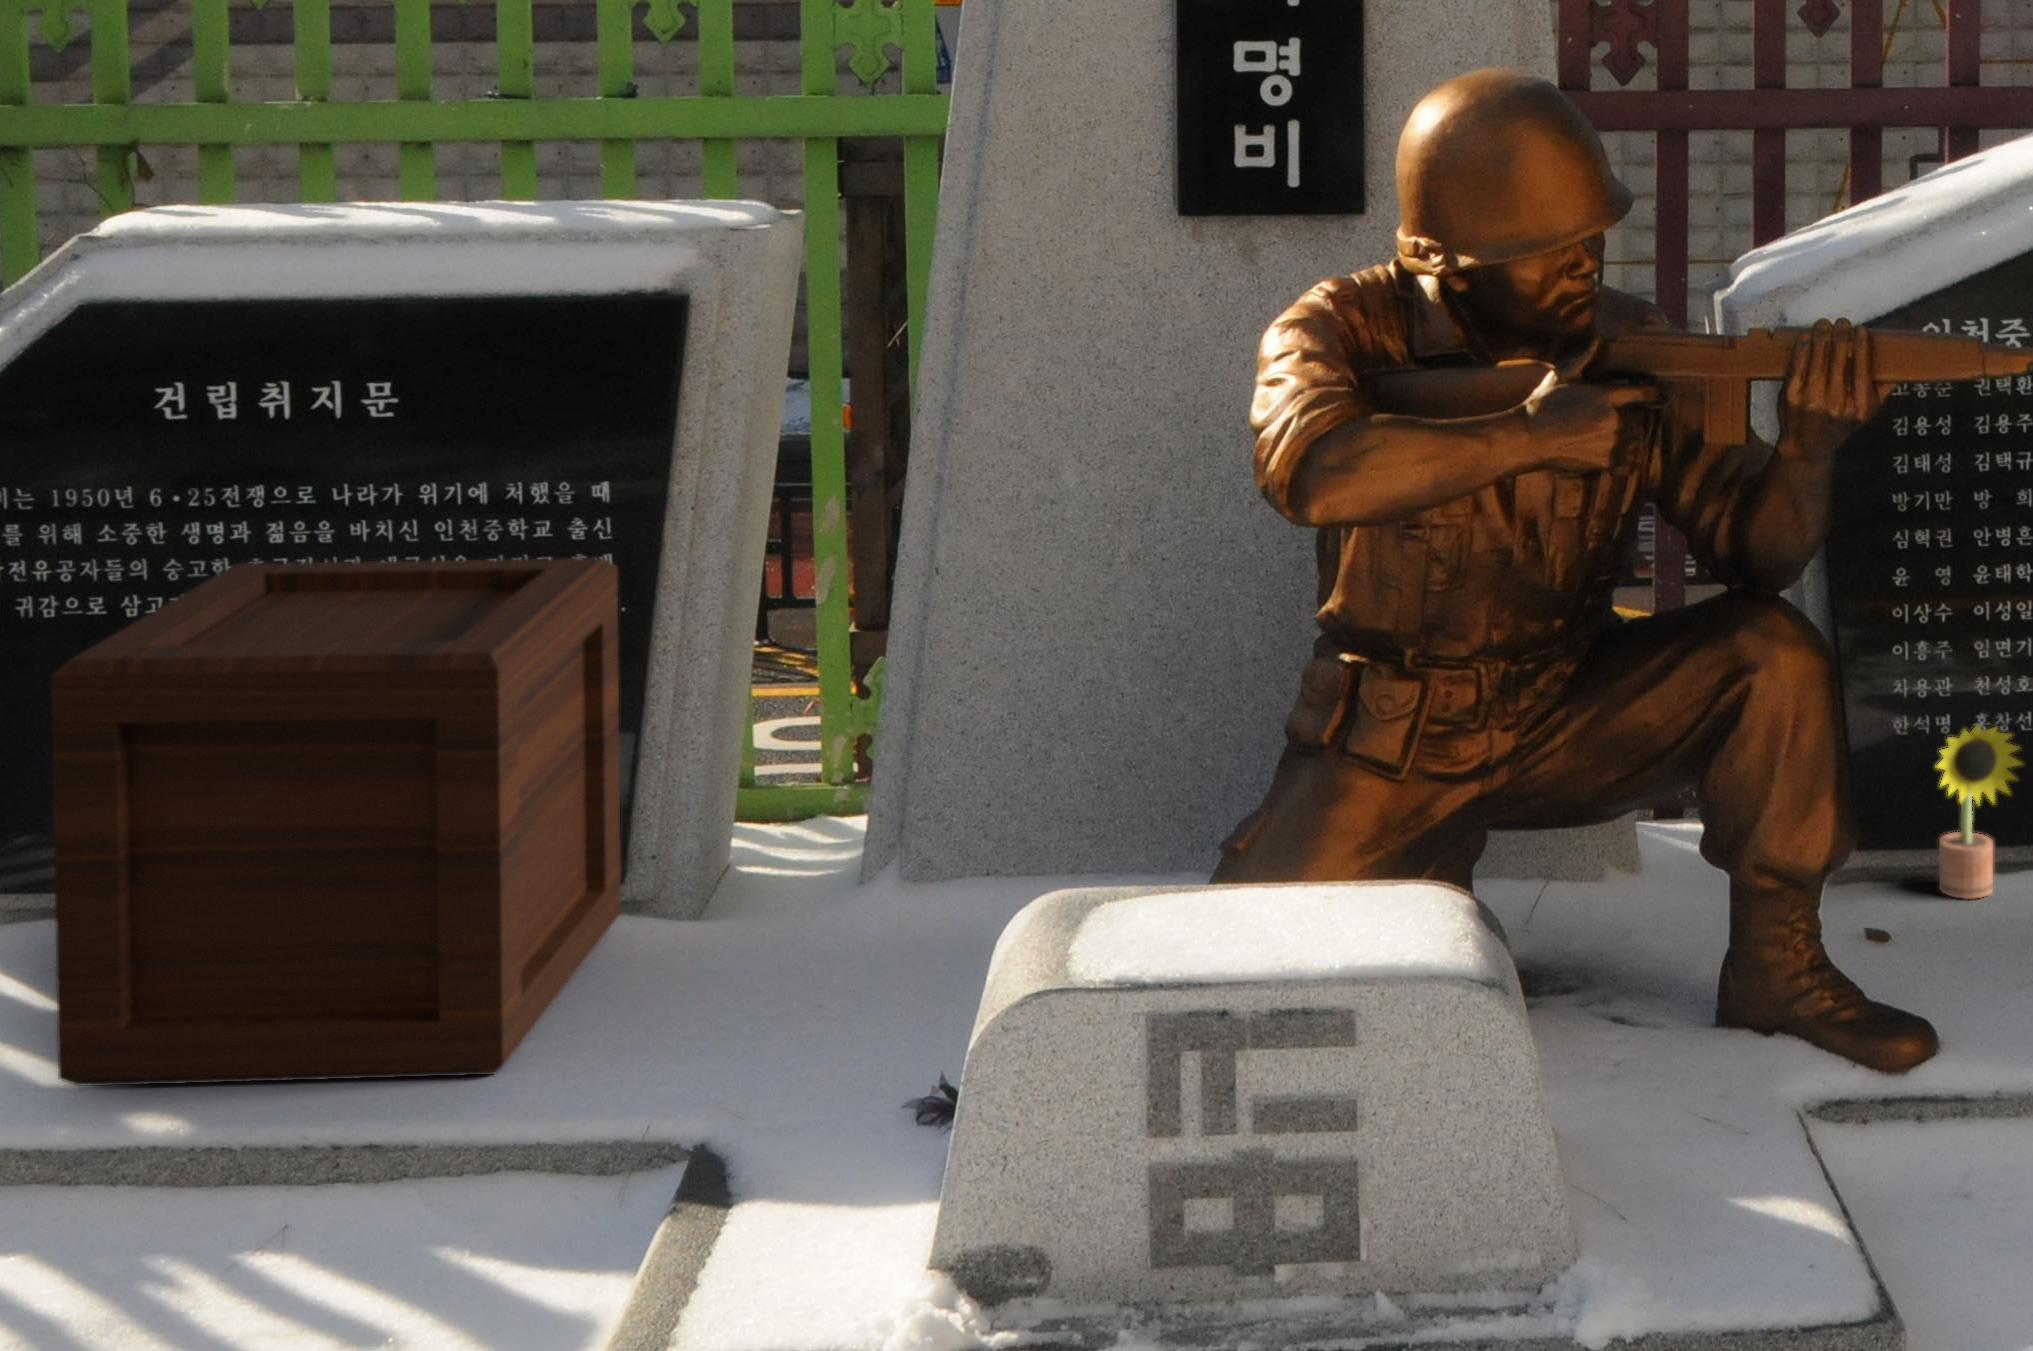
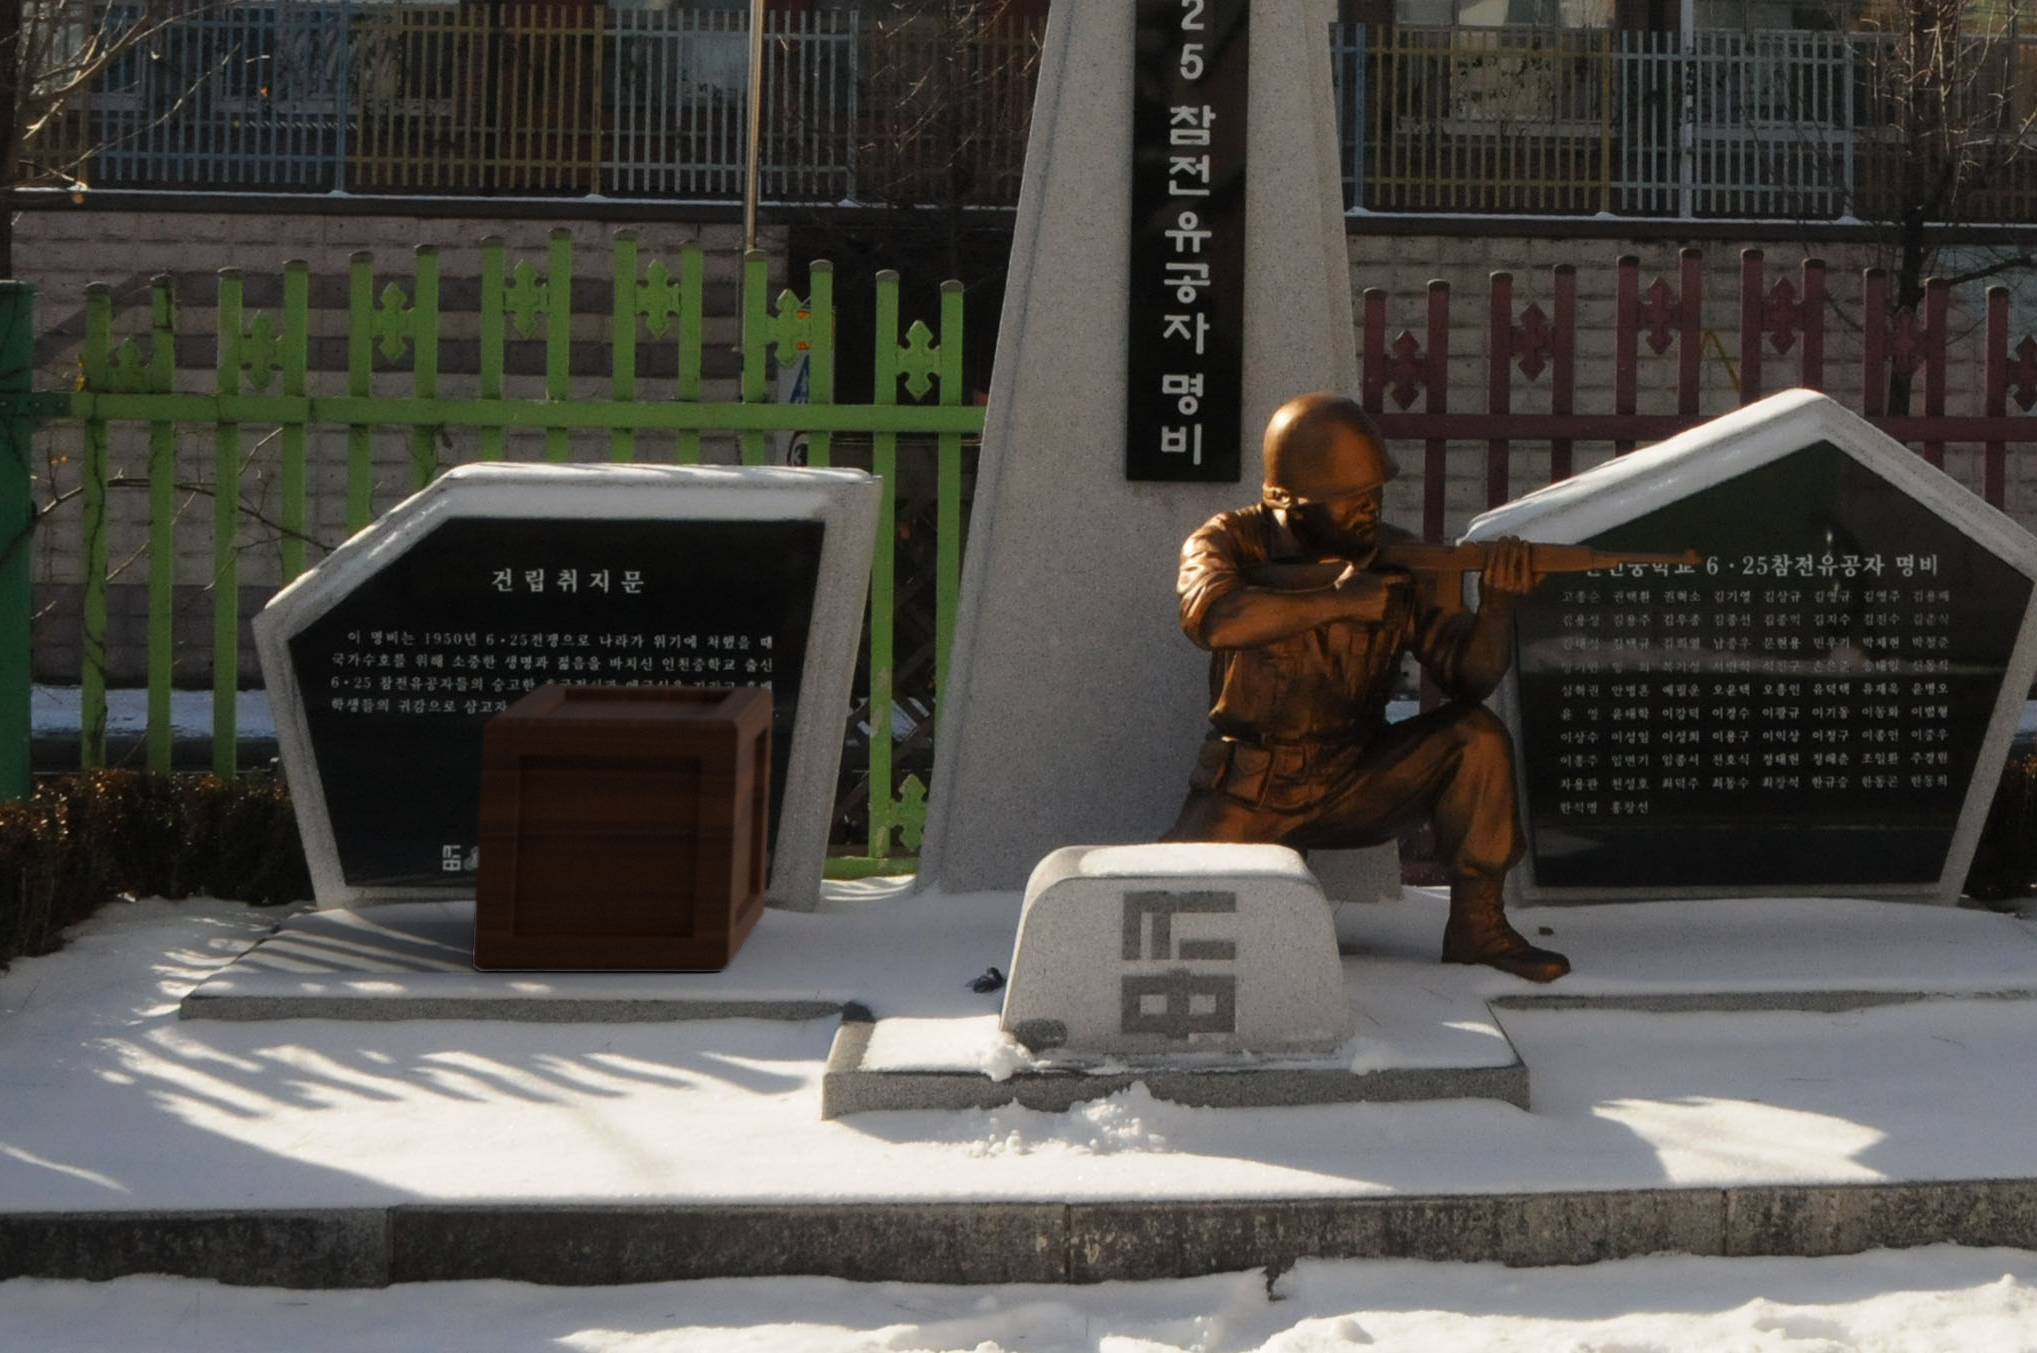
decorative plant: present [1937,725,2022,899] -> none [1581,809,1637,922]

